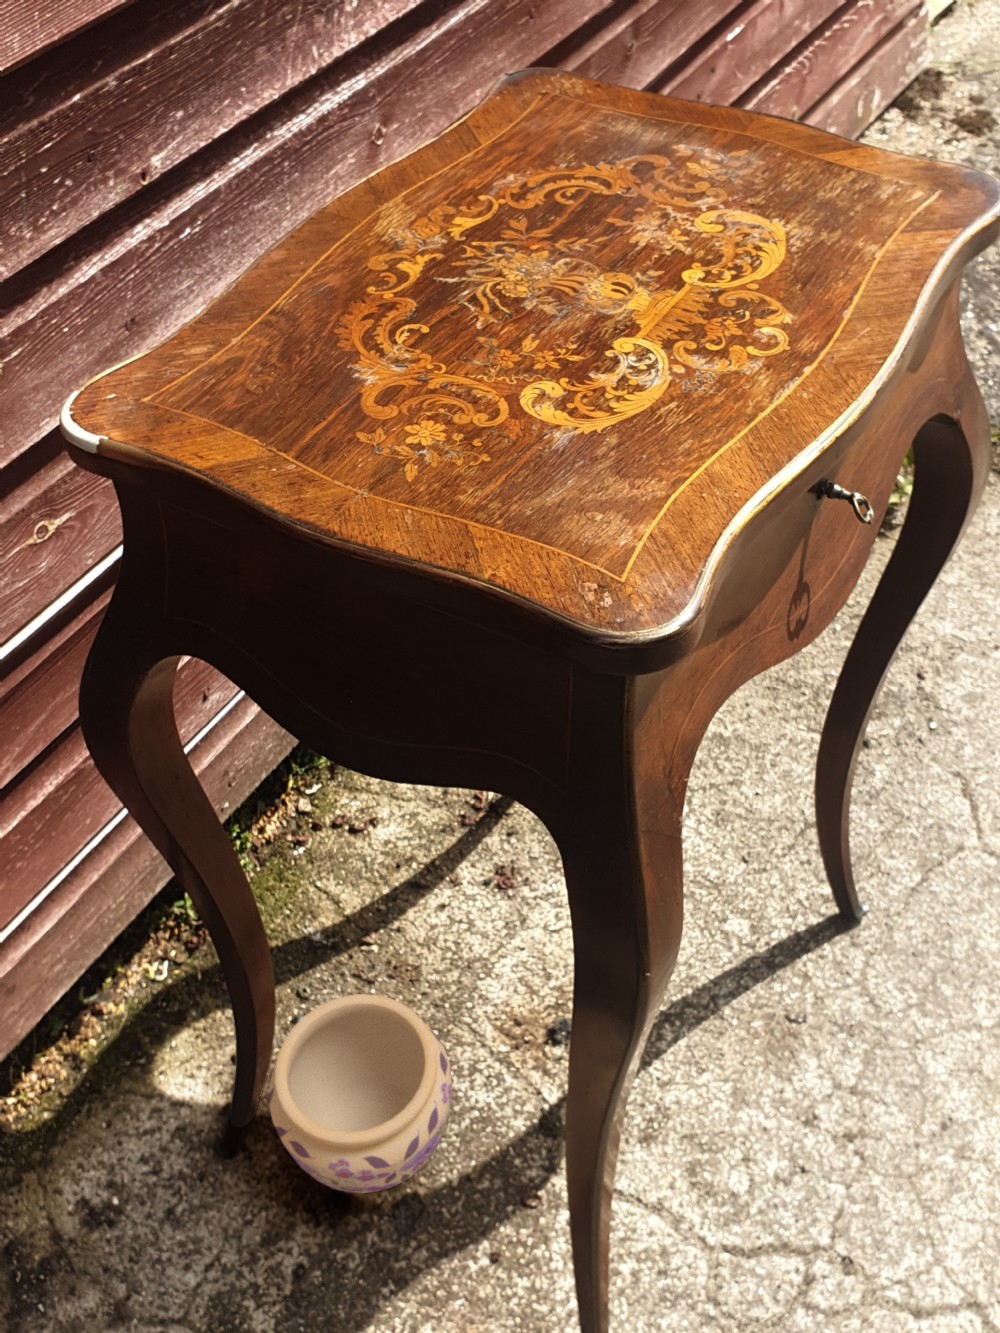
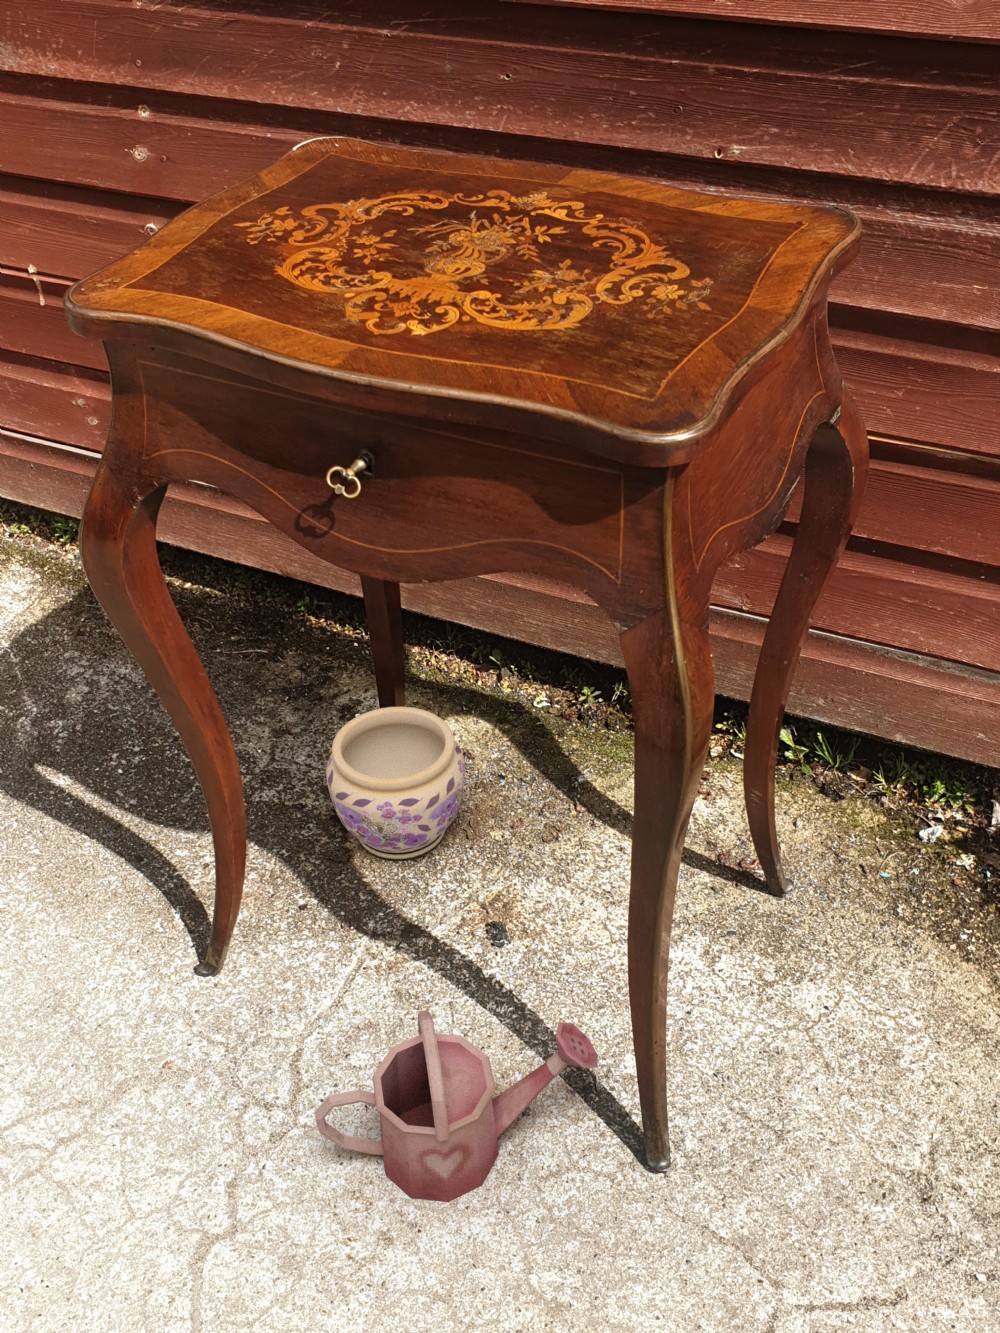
watering can: none [789,903,933,1181] -> present [315,1010,598,1202]

